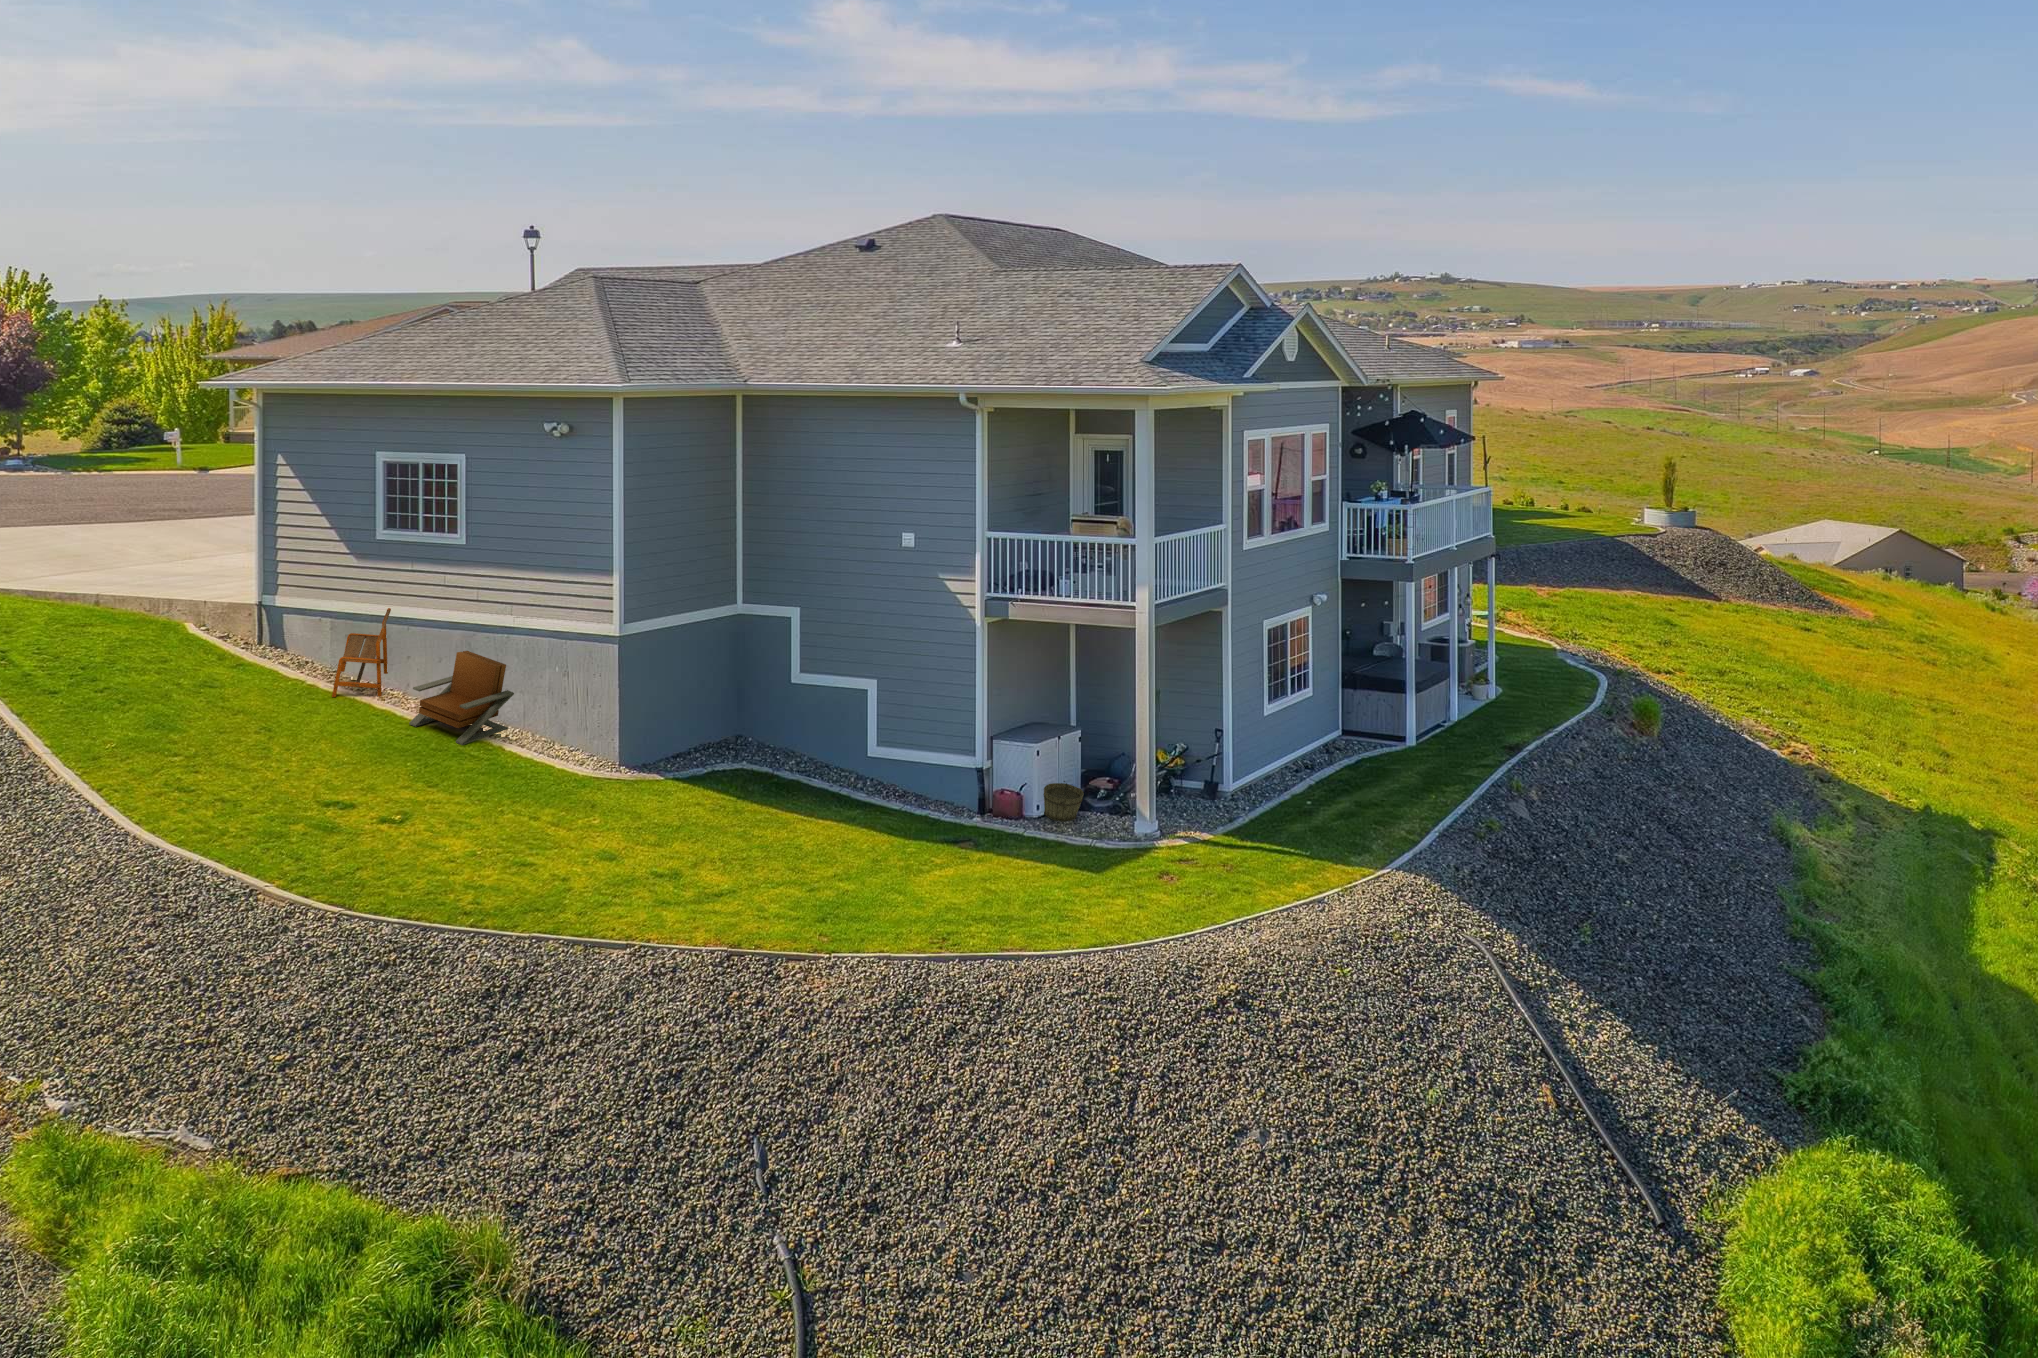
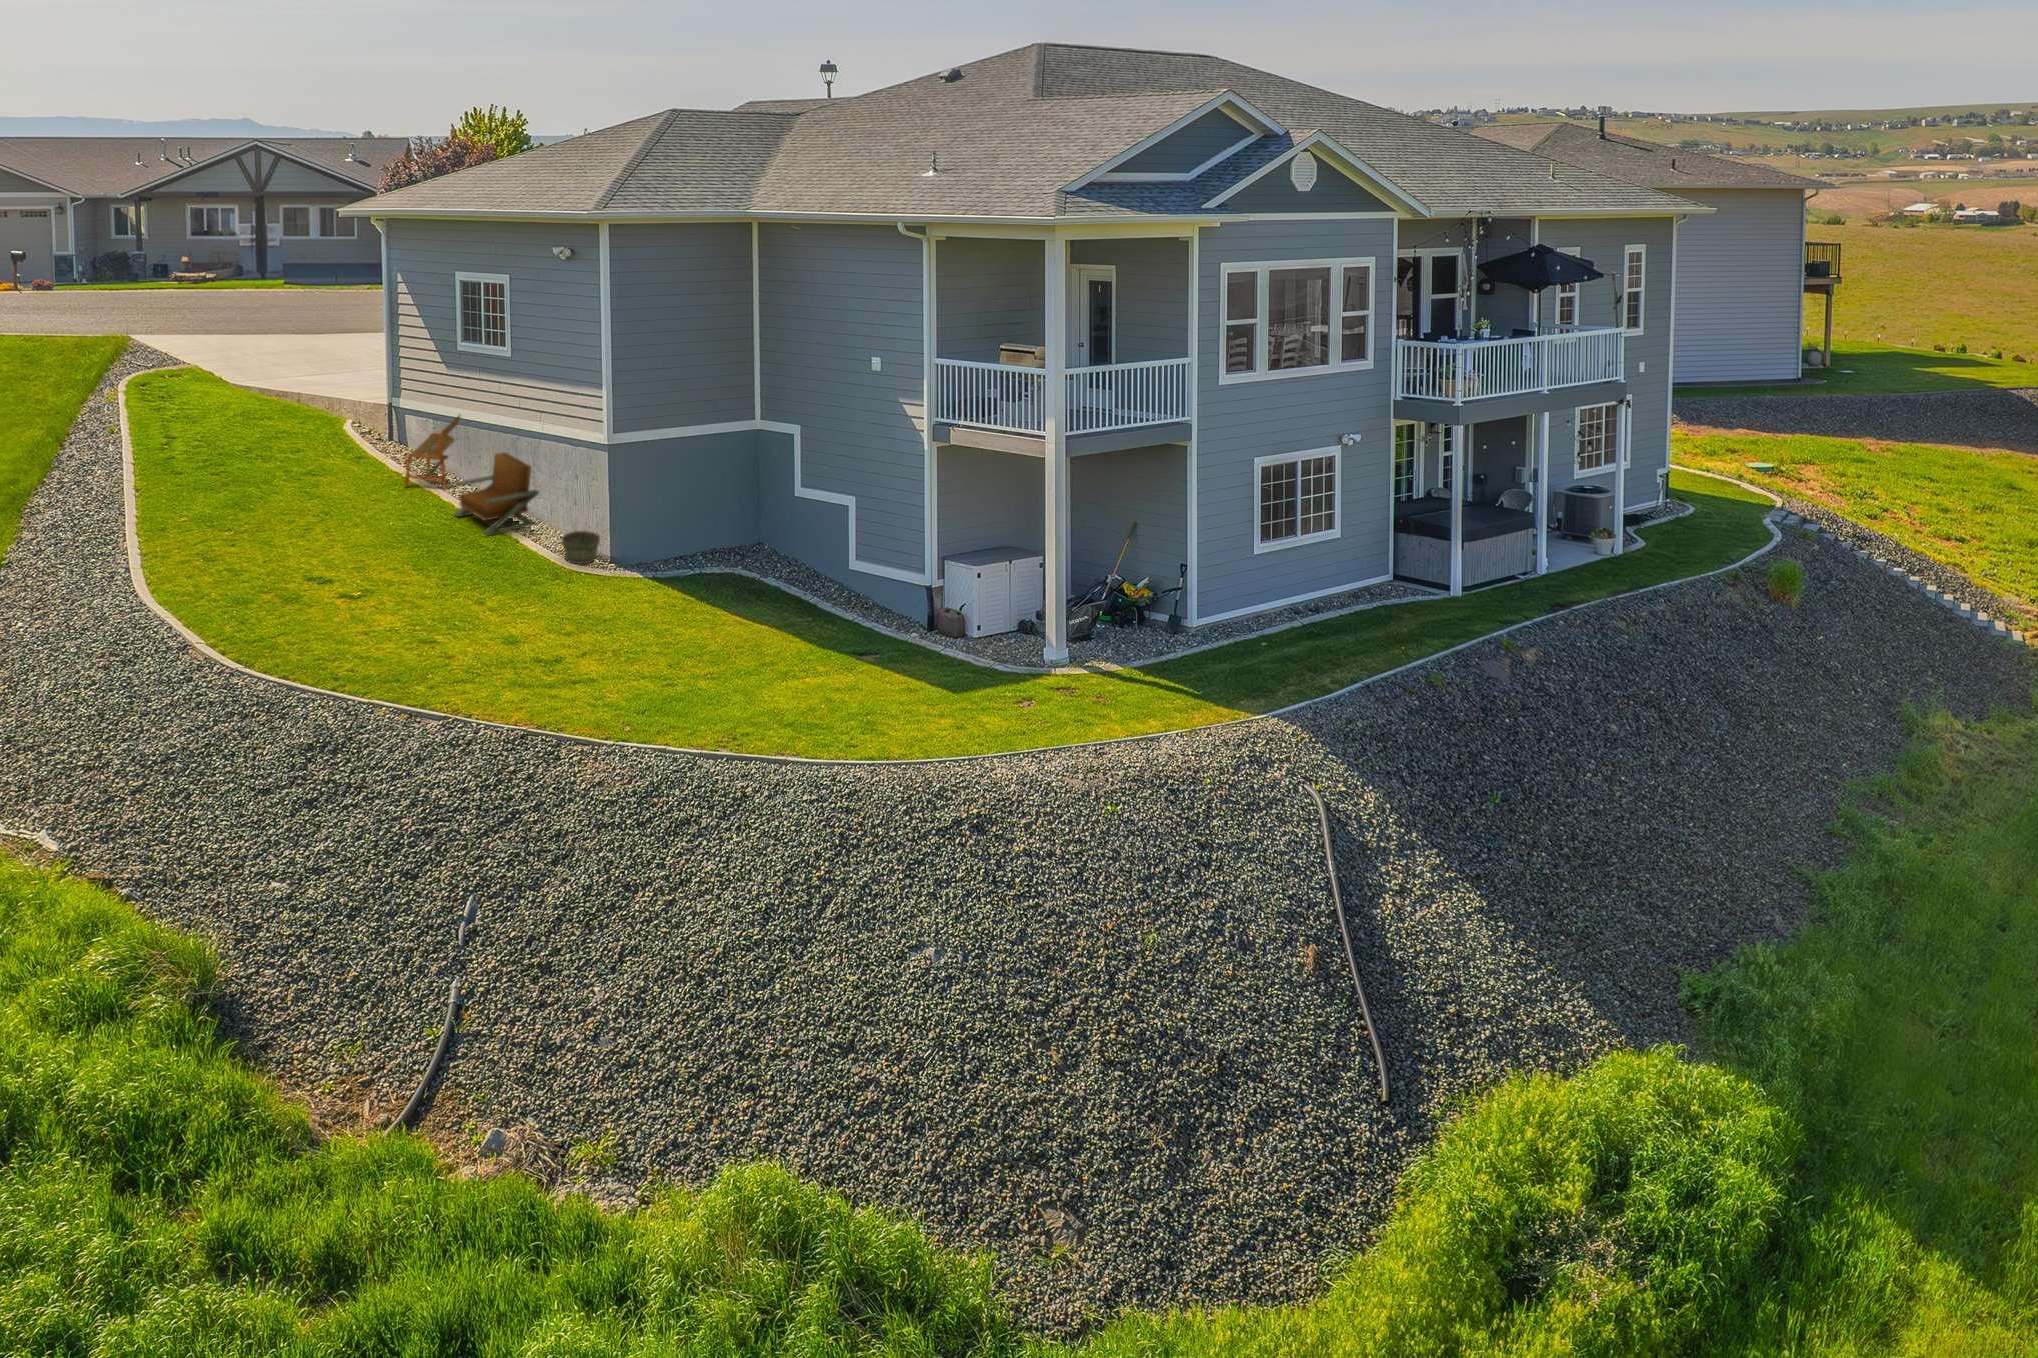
wooden bucket: present [1043,781,1084,822] -> present [562,531,600,564]

